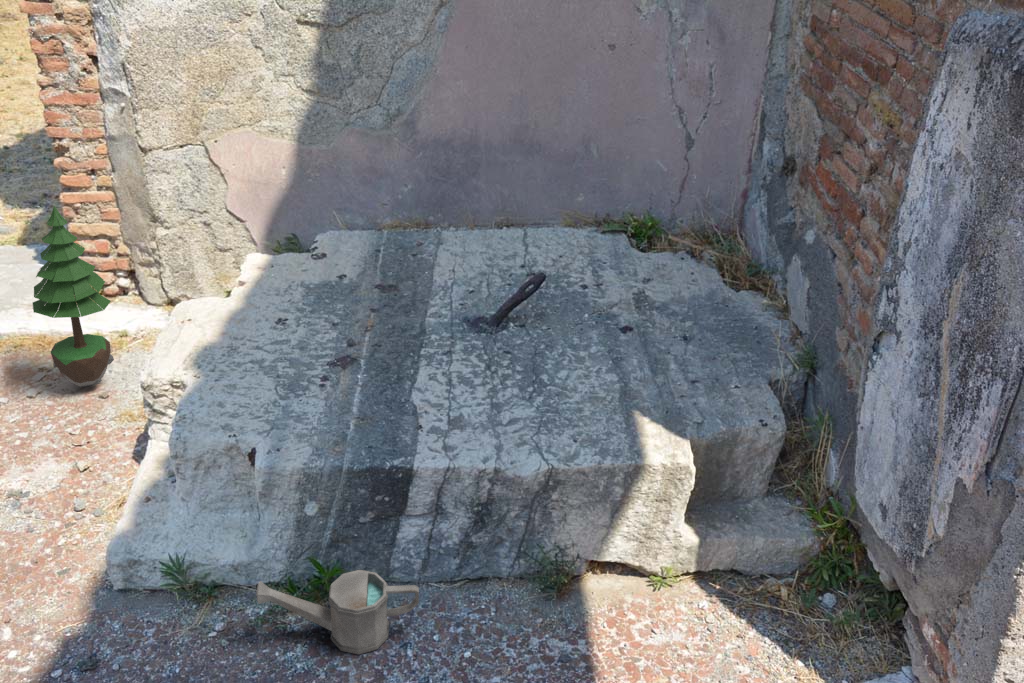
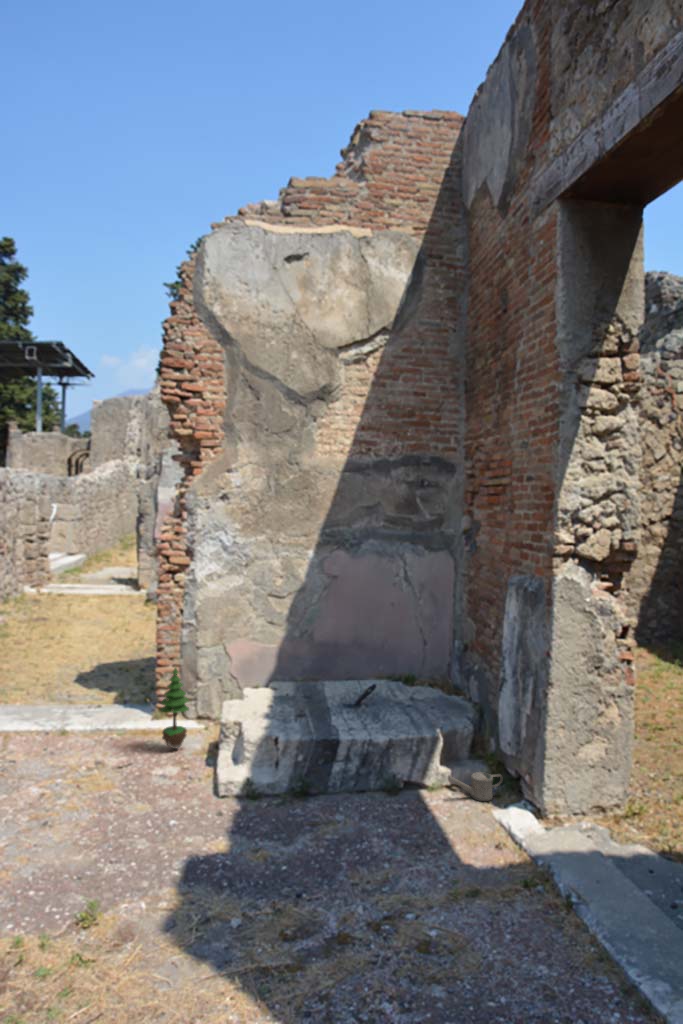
watering can: present [256,570,419,654] -> present [448,772,502,801]

